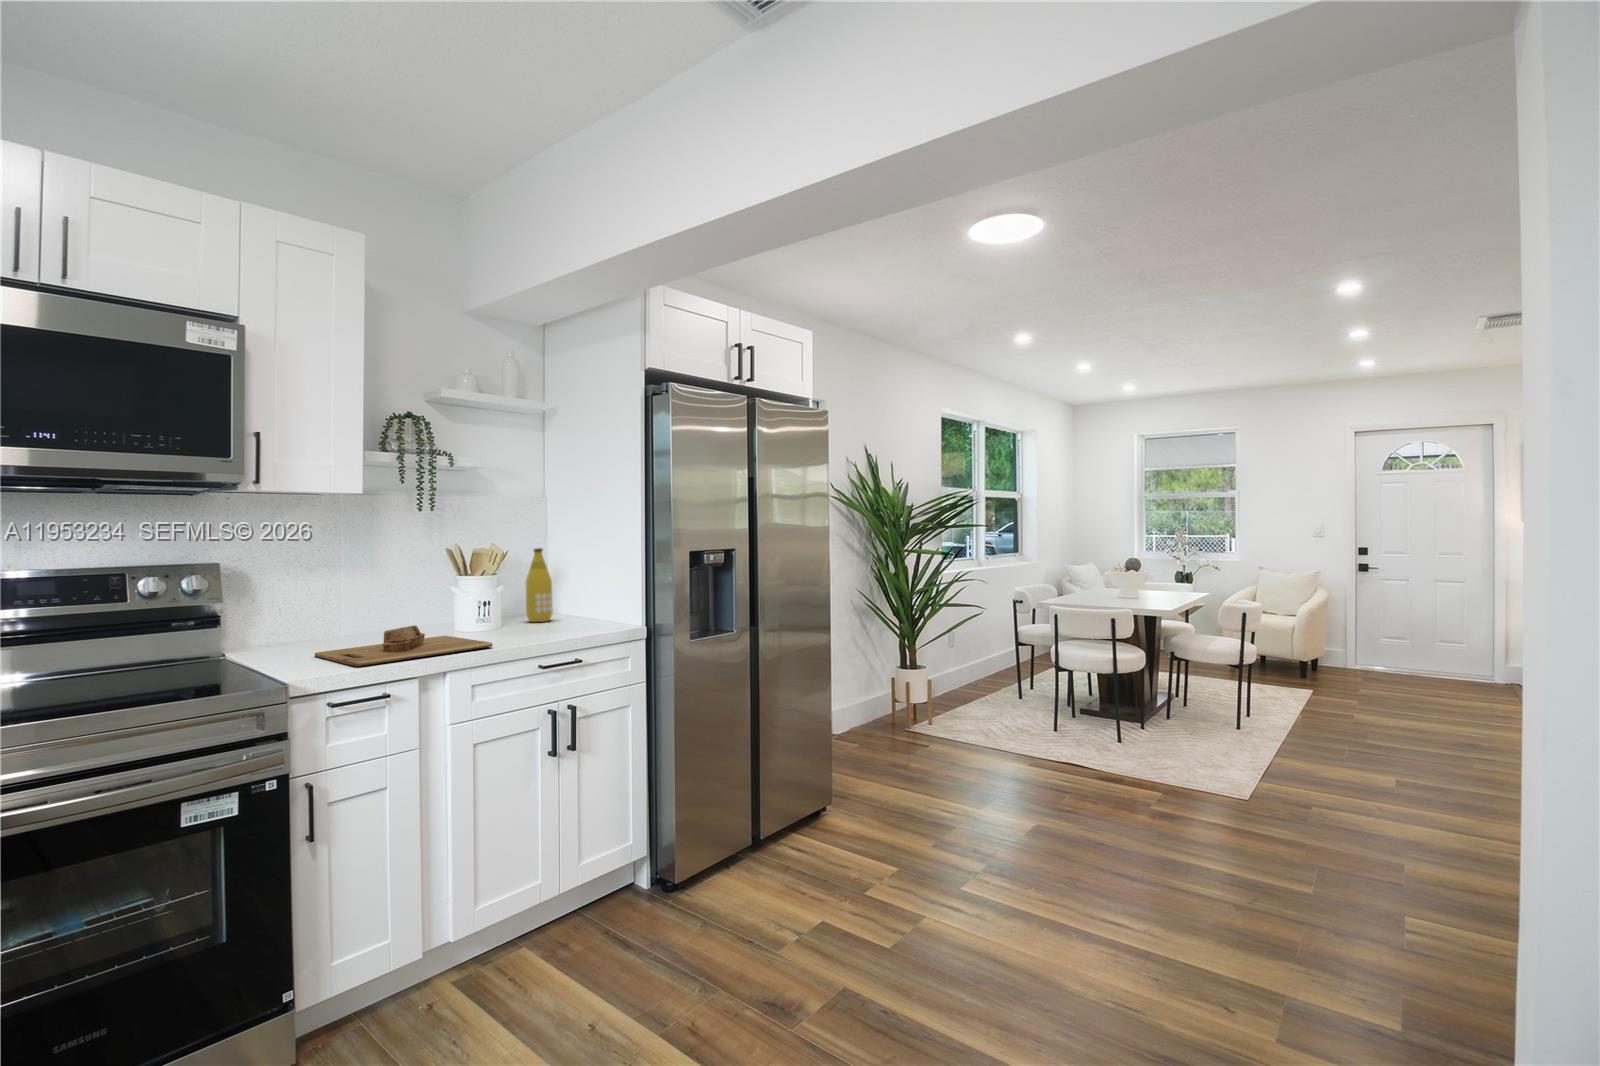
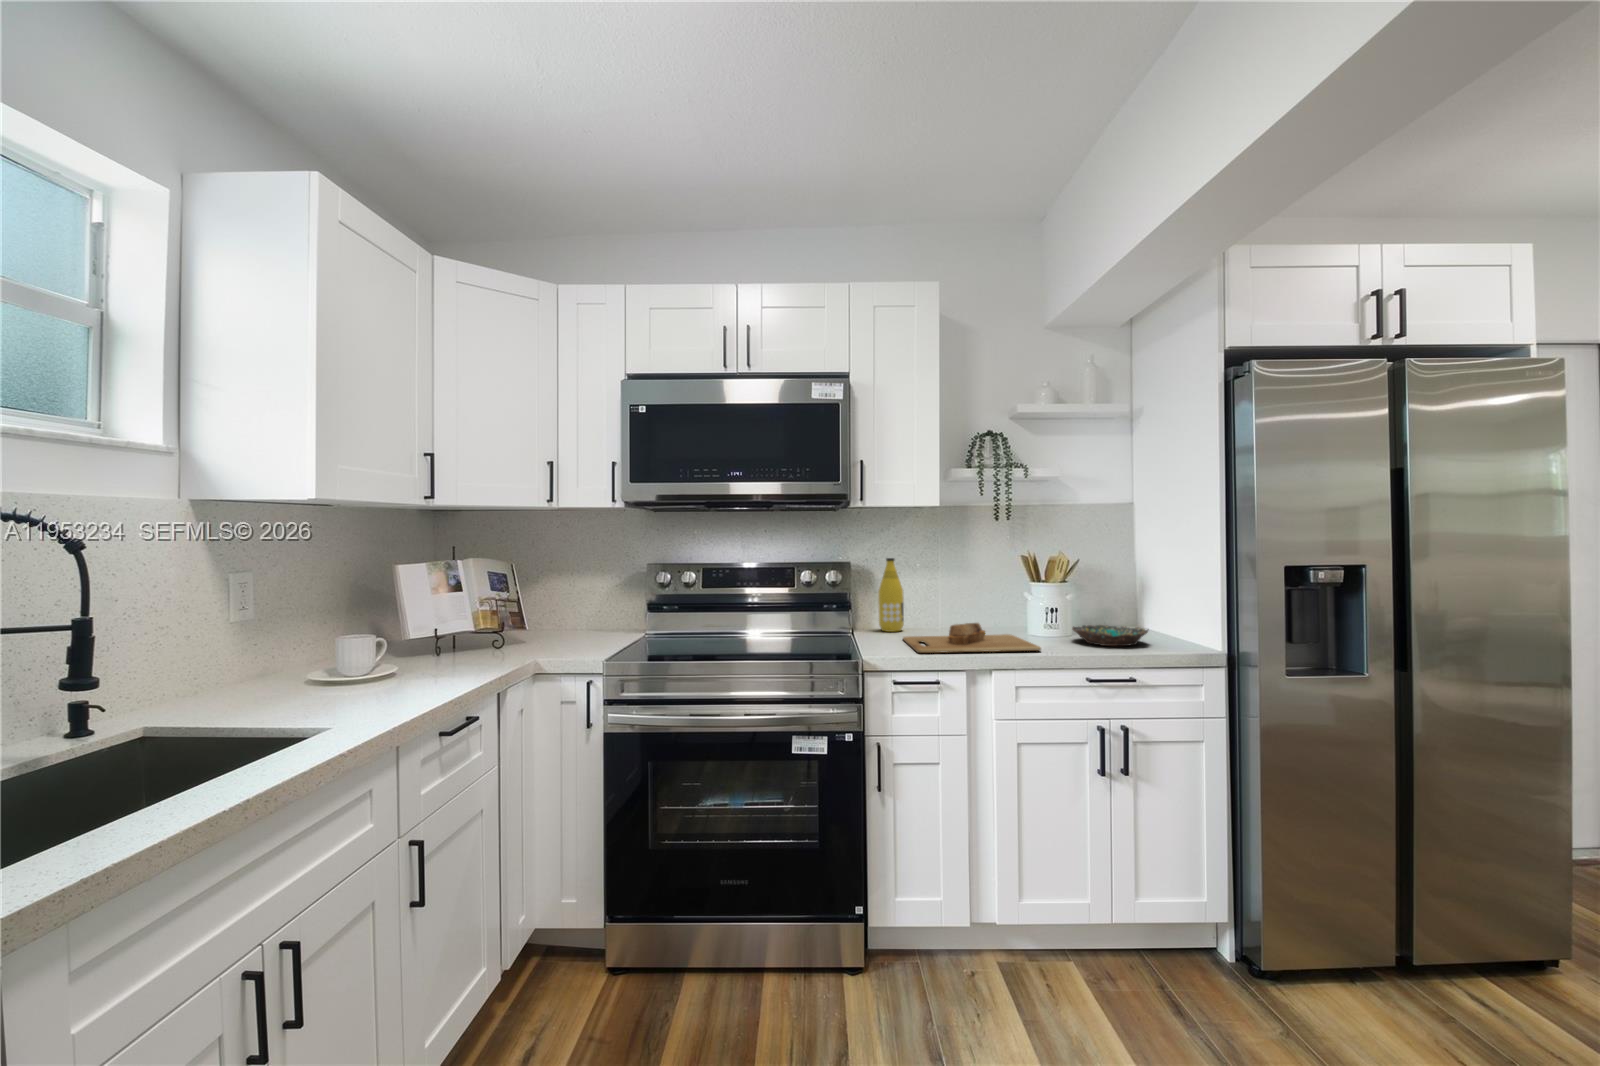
bottle: present [525,548,552,622] -> present [878,558,904,632]
bowl: none [510,615,582,635] -> present [1072,625,1148,646]

